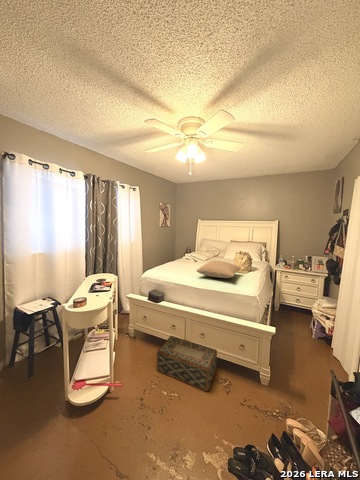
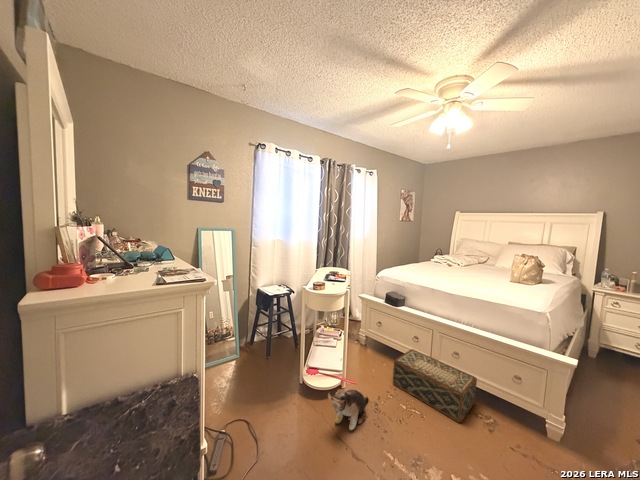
pillow: present [197,261,241,278] -> none [451,264,523,286]
plush toy: none [90,393,135,439] -> present [328,390,369,430]

